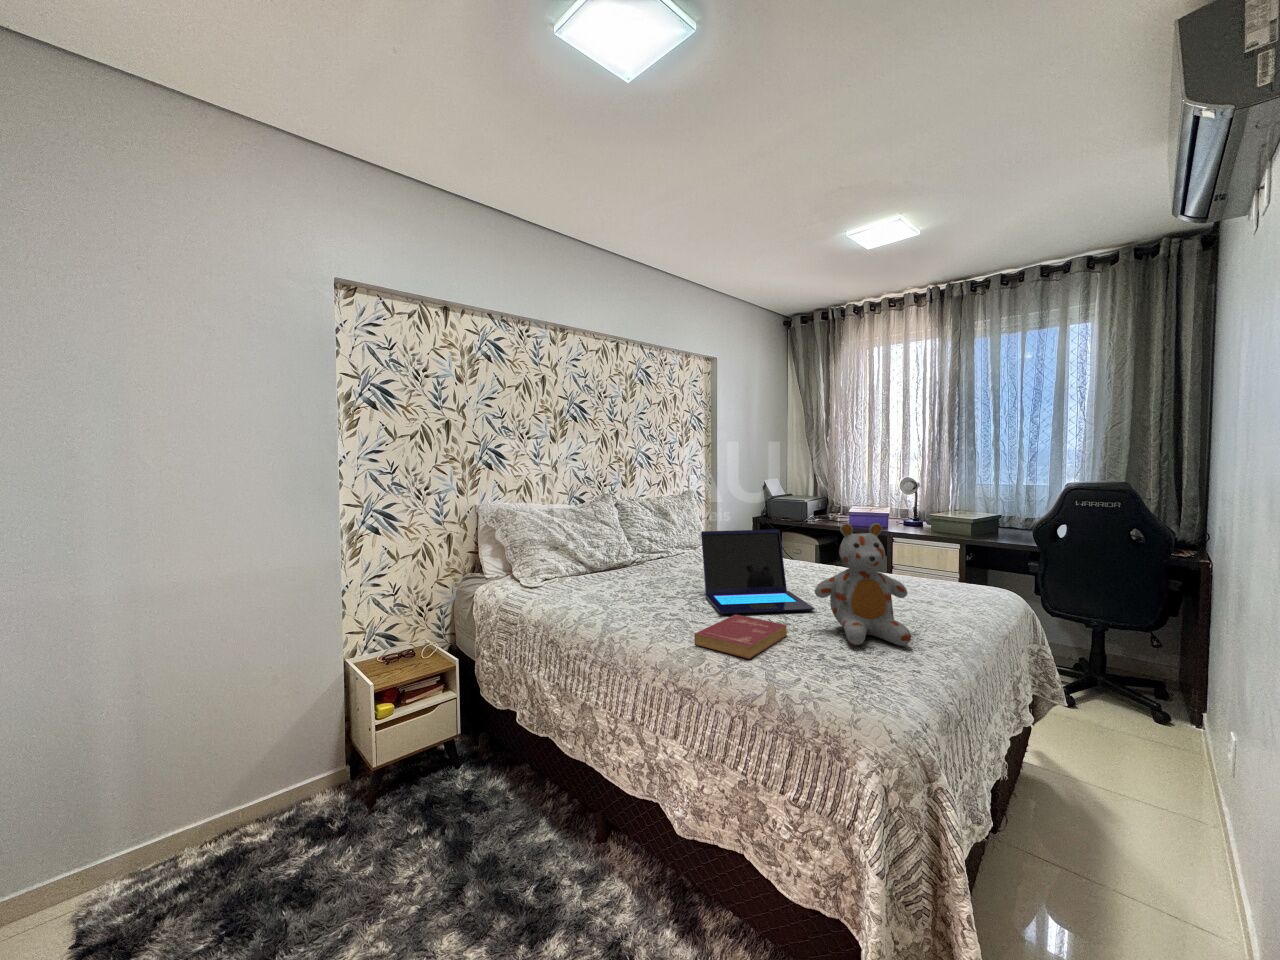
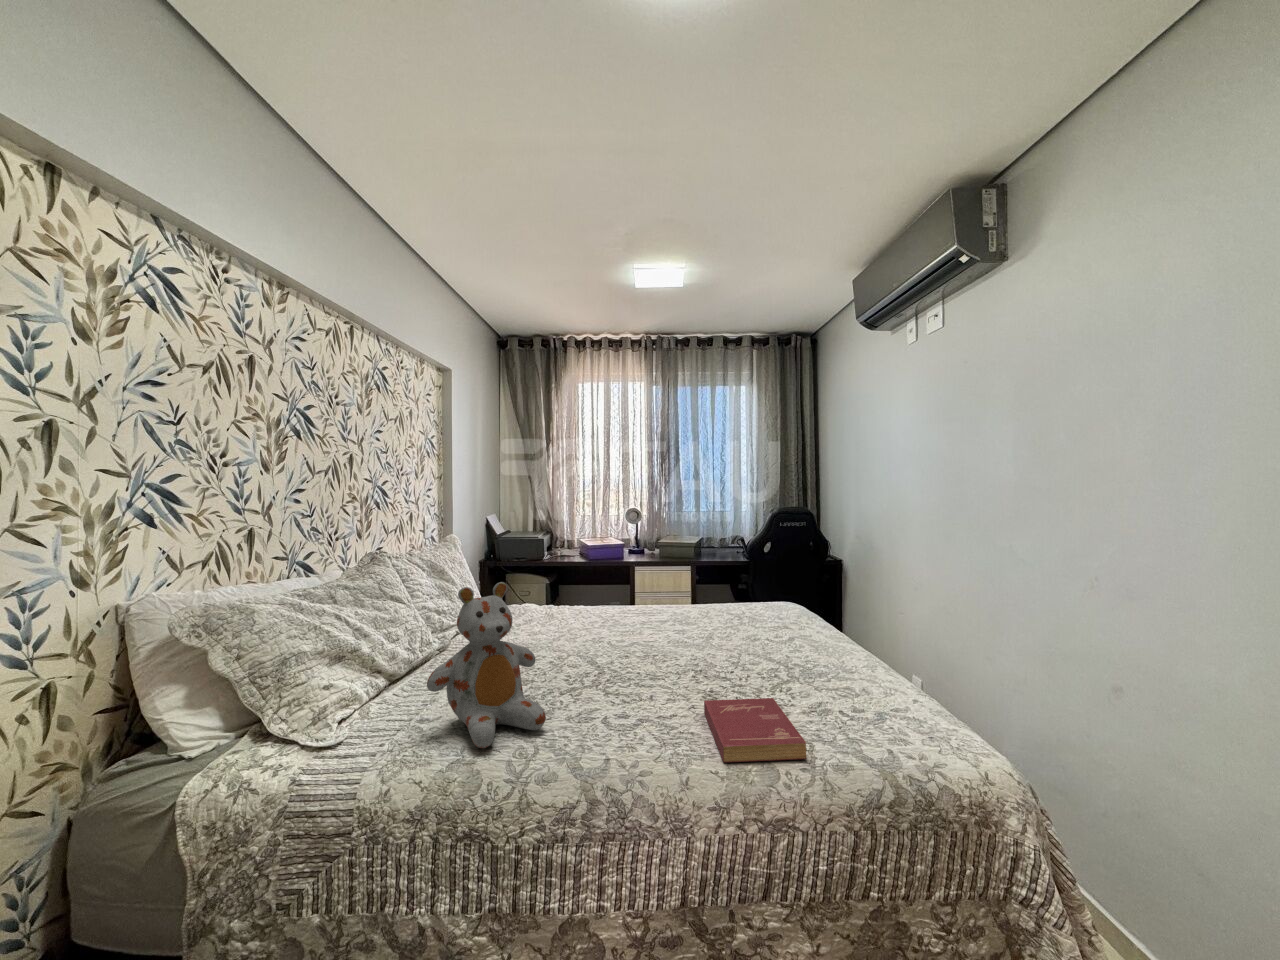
stuffed bear: present [815,523,911,646] -> present [427,582,546,748]
laptop: present [701,529,815,614] -> none [584,580,739,703]

